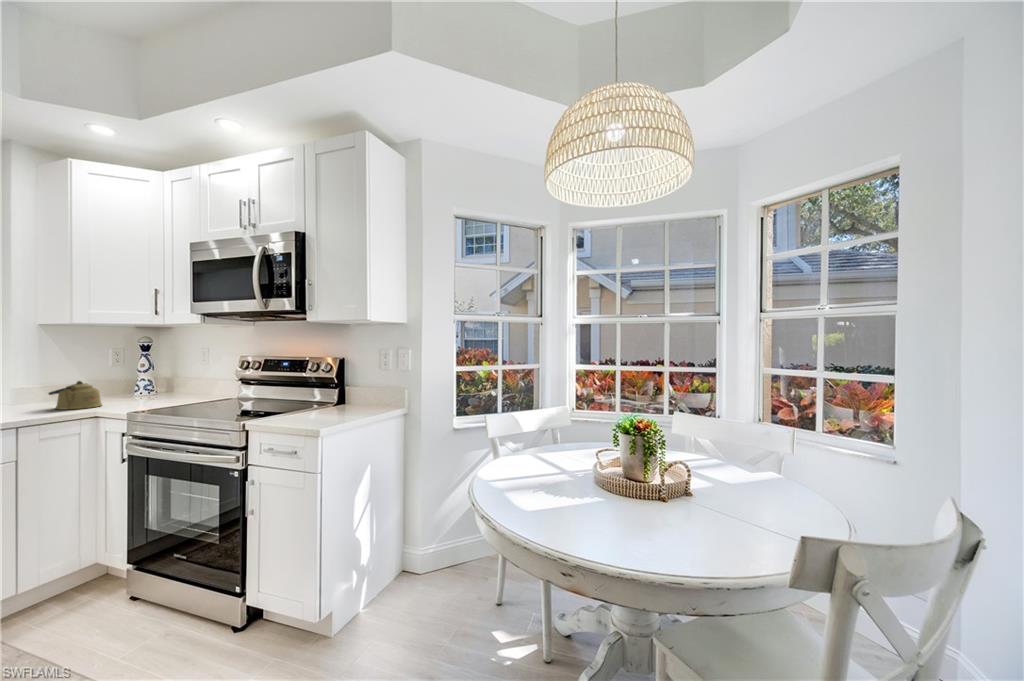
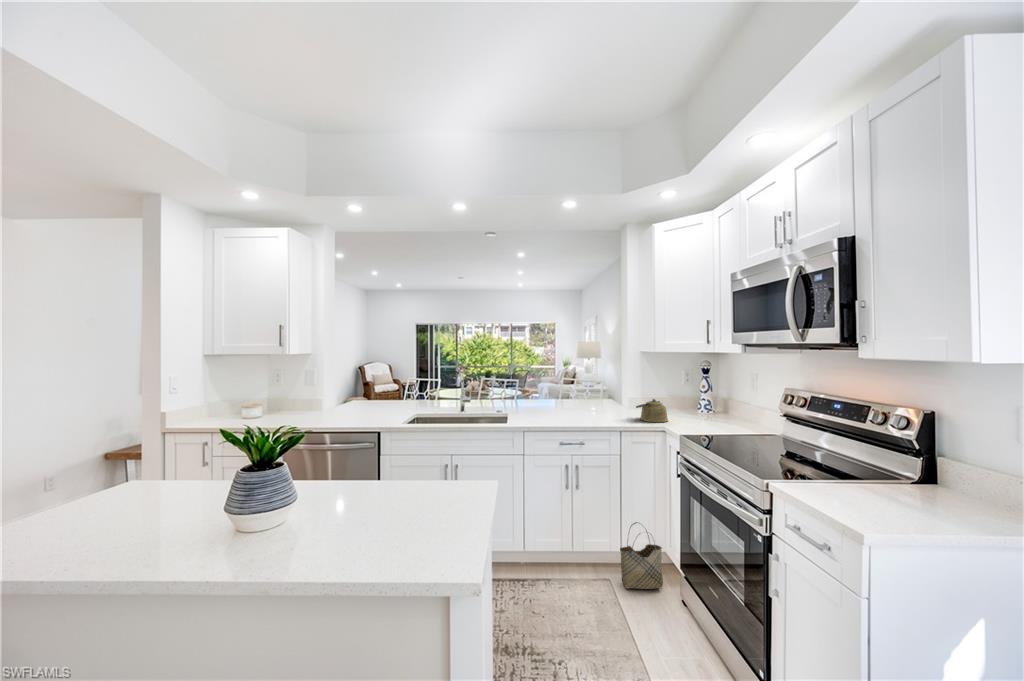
woven basket: none [32,536,103,624] -> present [620,522,663,589]

